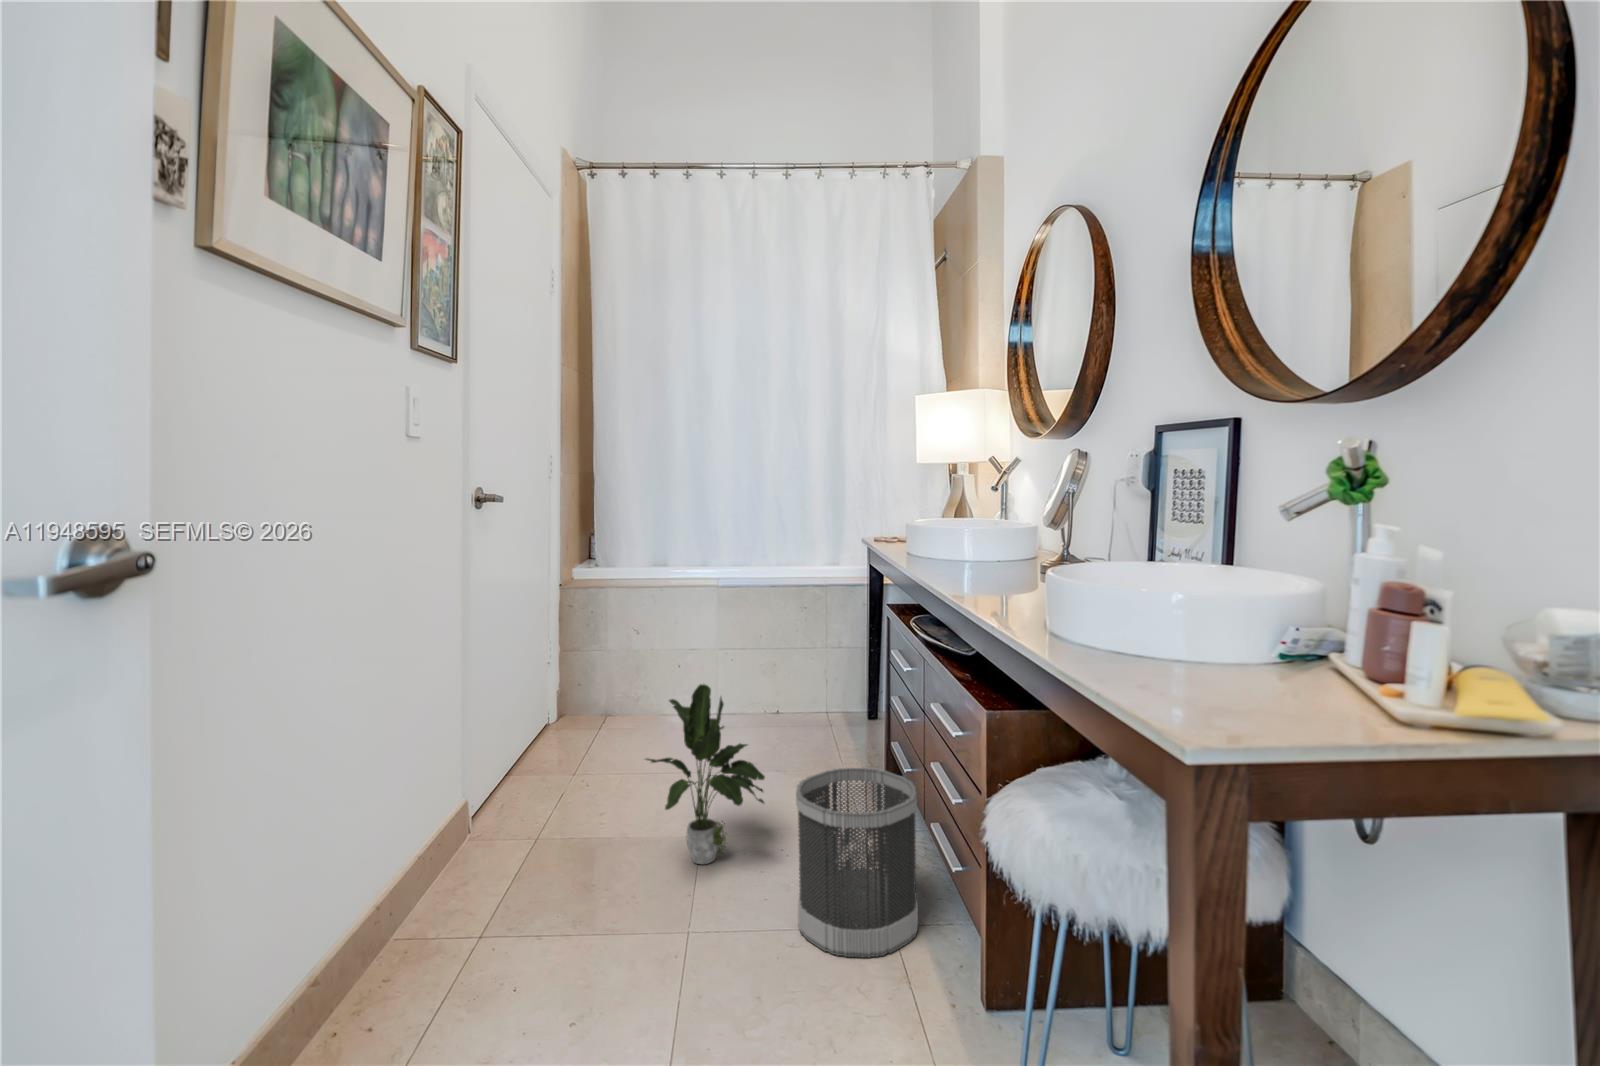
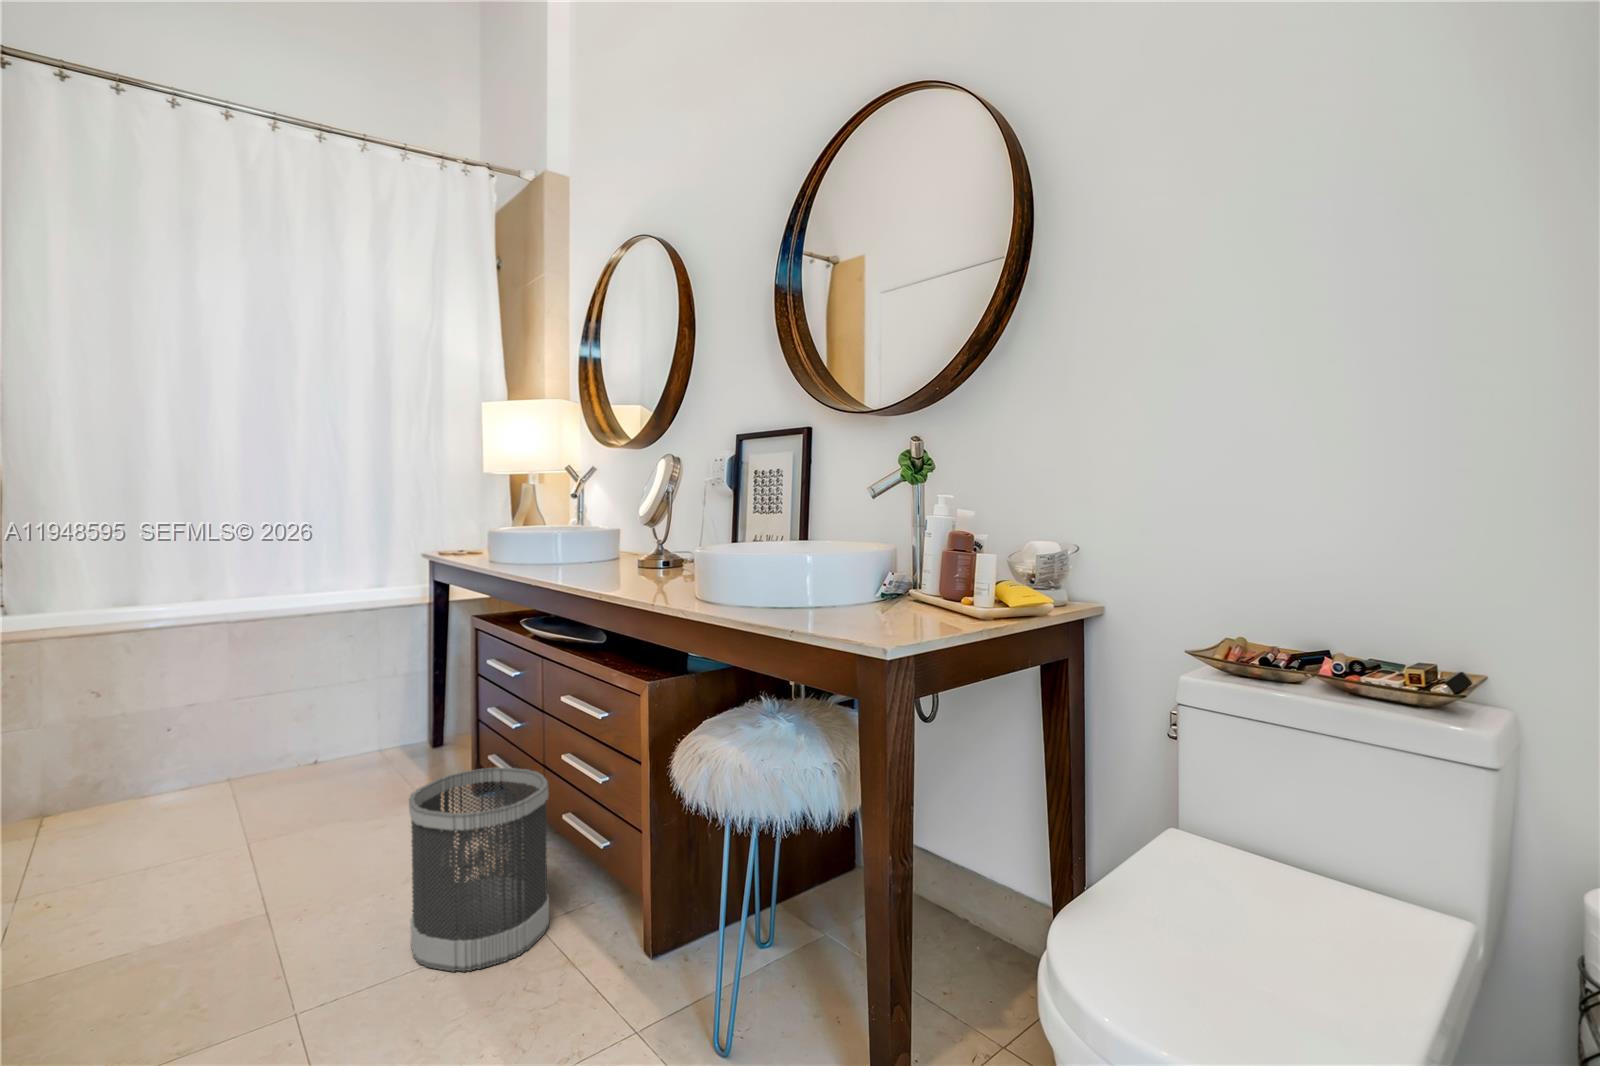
potted plant: present [646,684,765,864] -> none [171,707,349,932]

